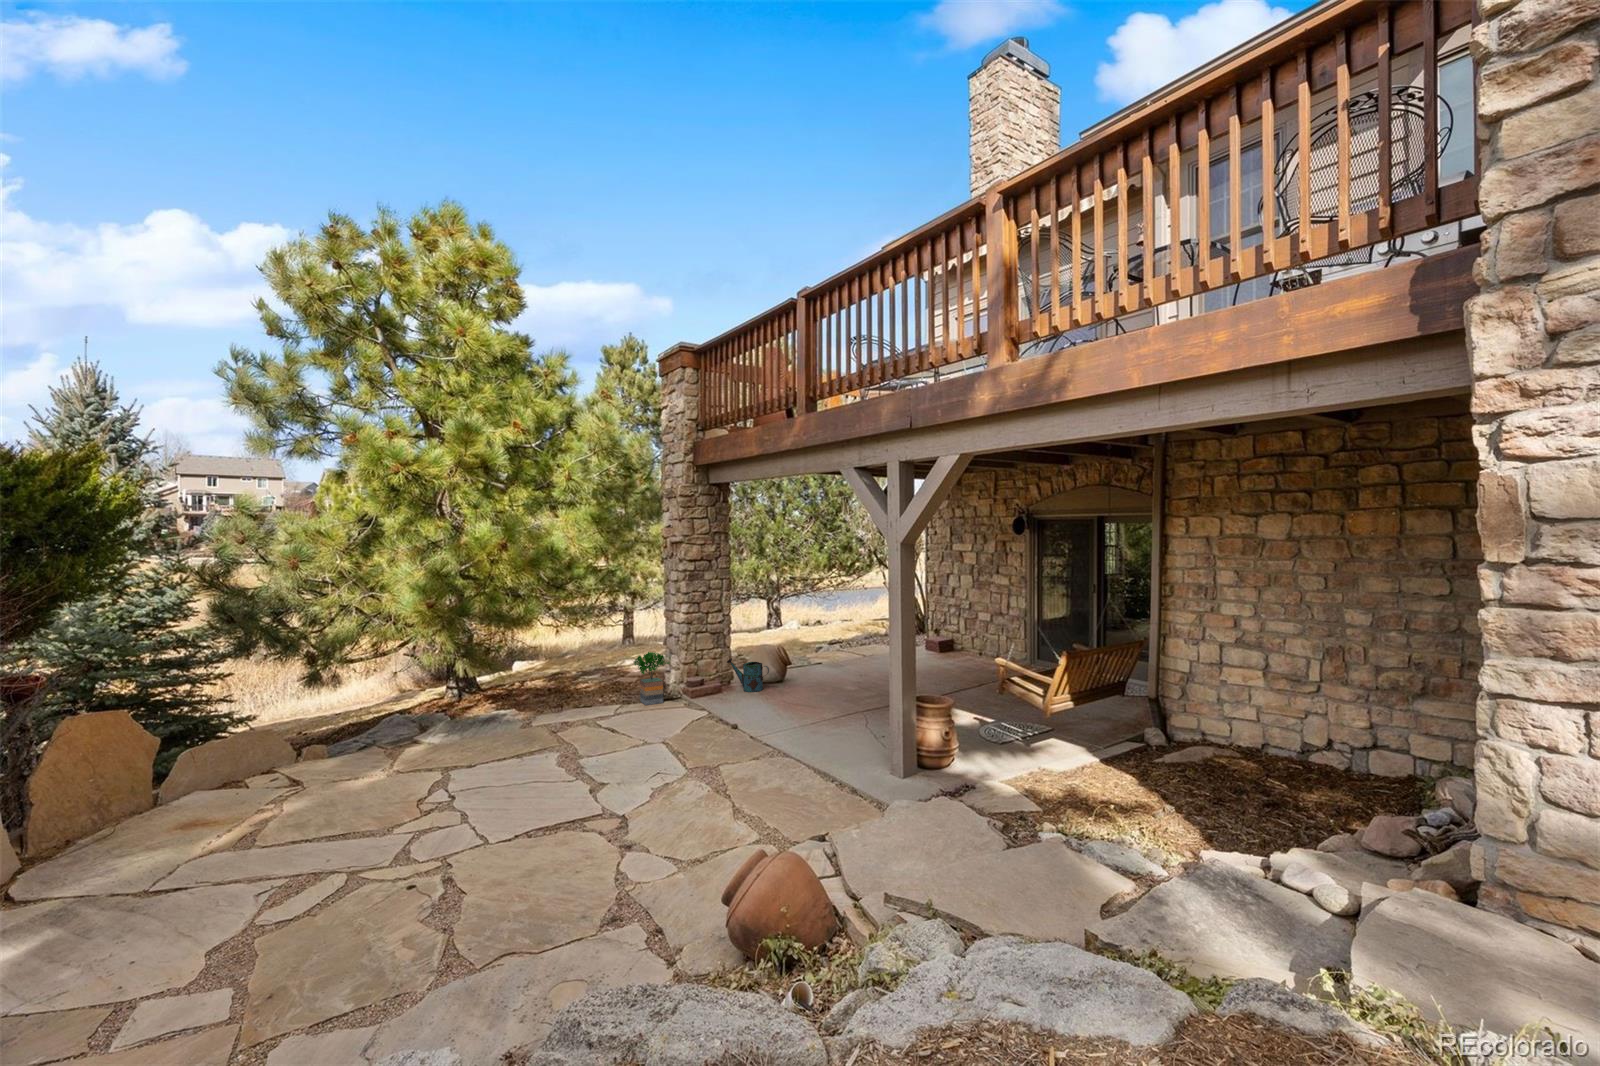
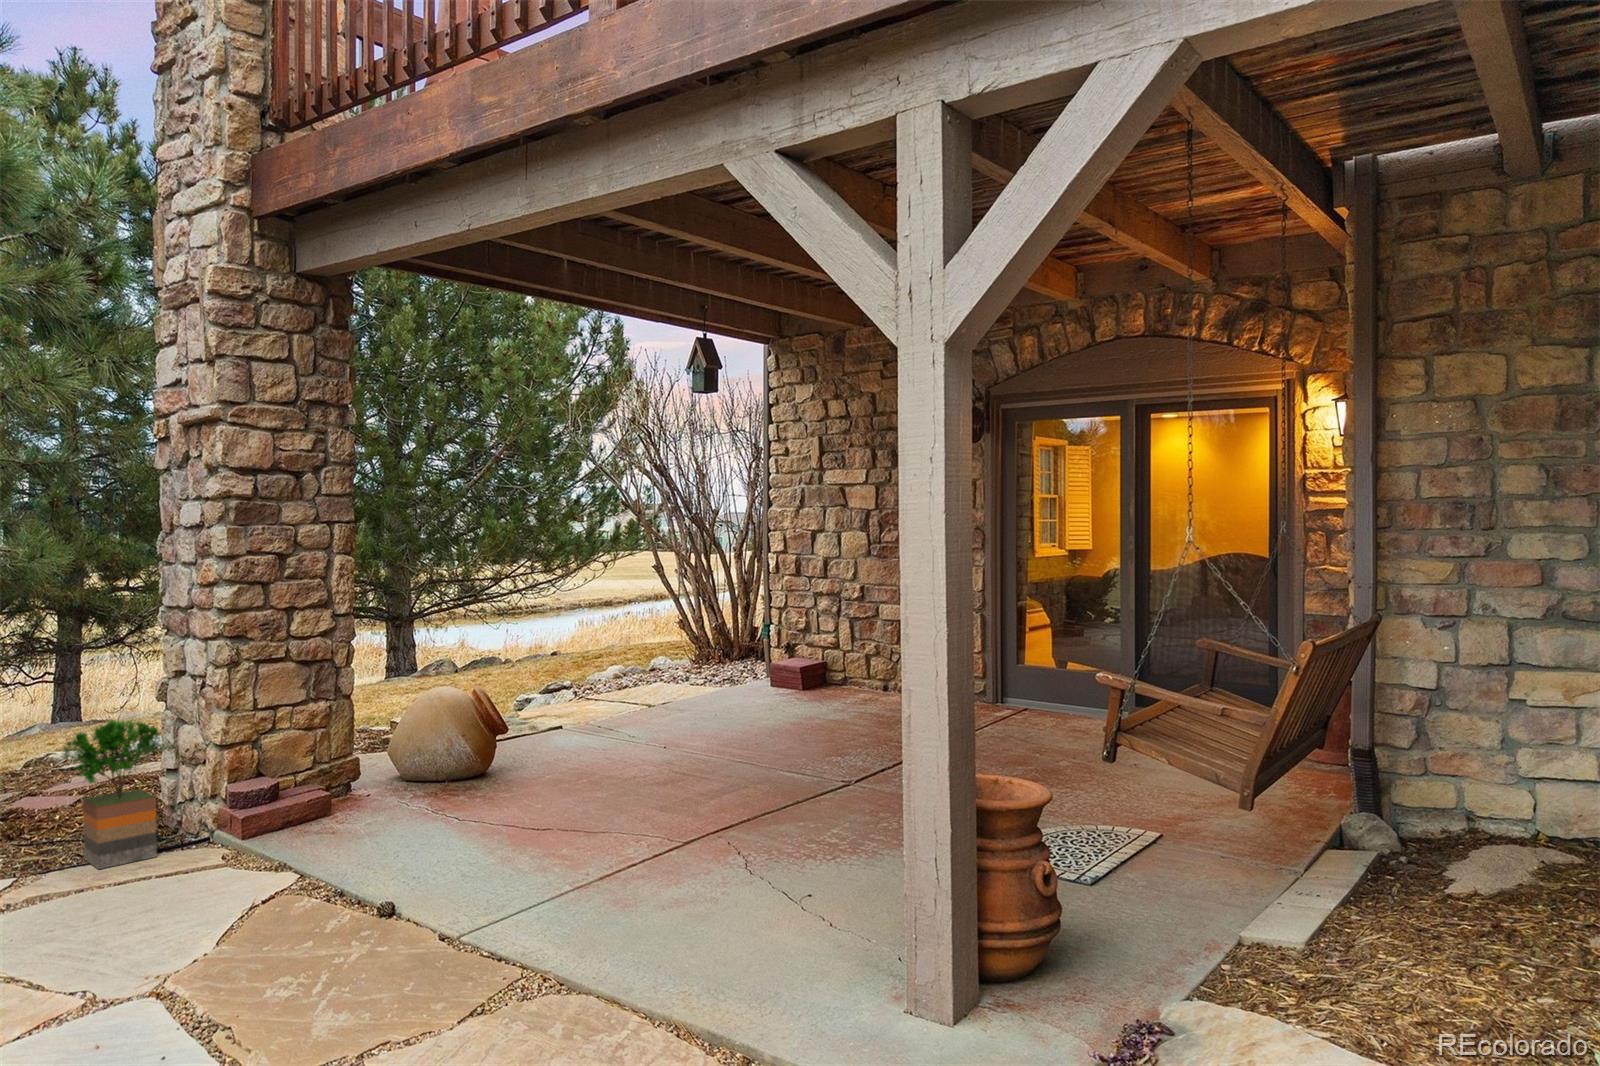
watering can: present [727,658,769,692] -> none [344,724,461,806]

